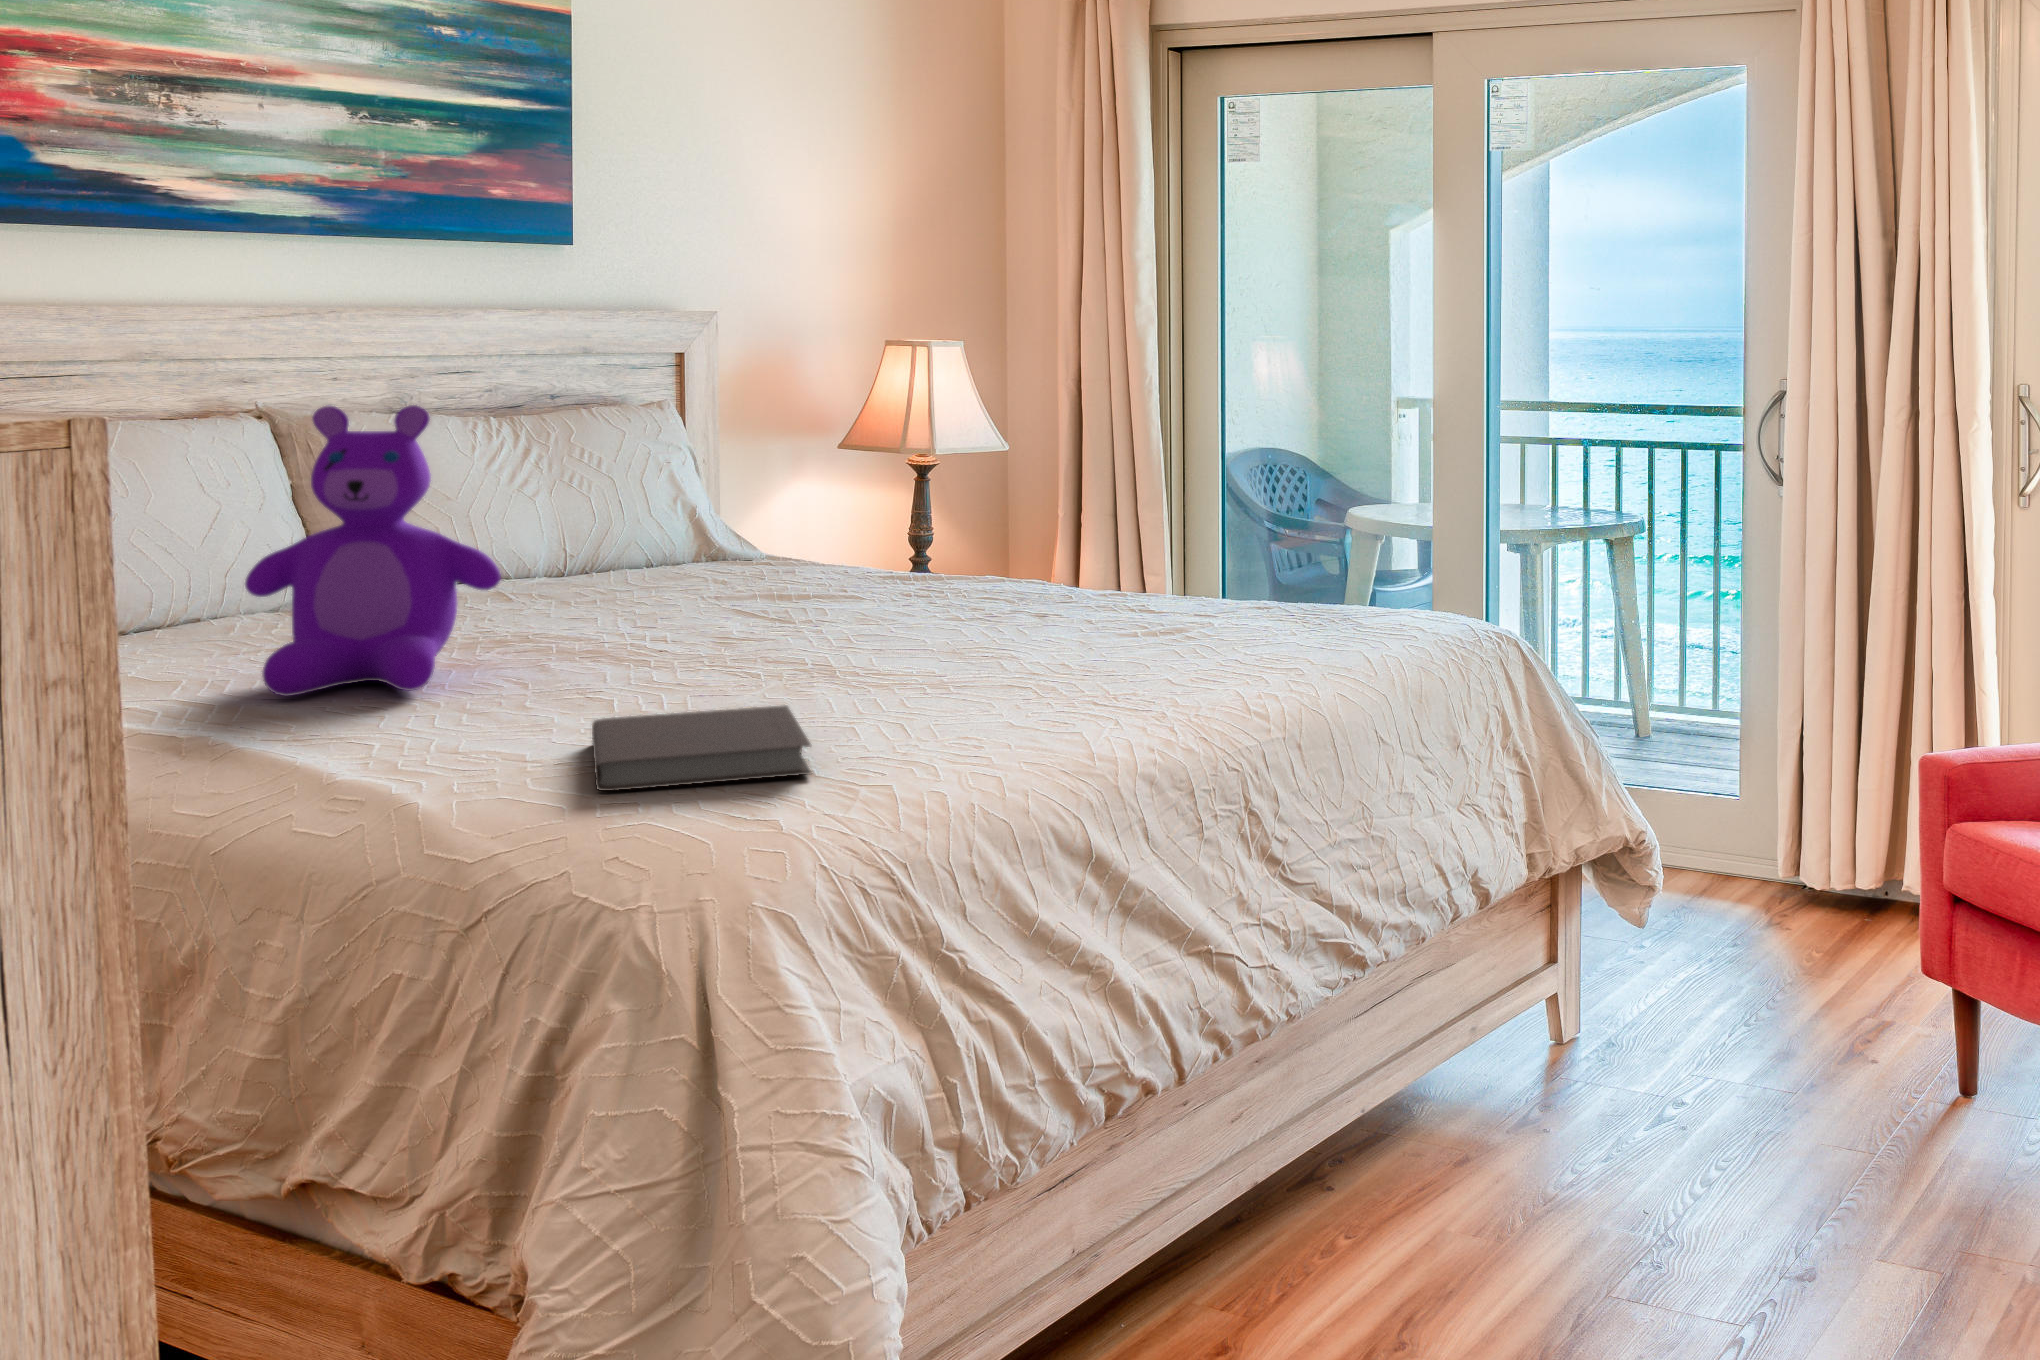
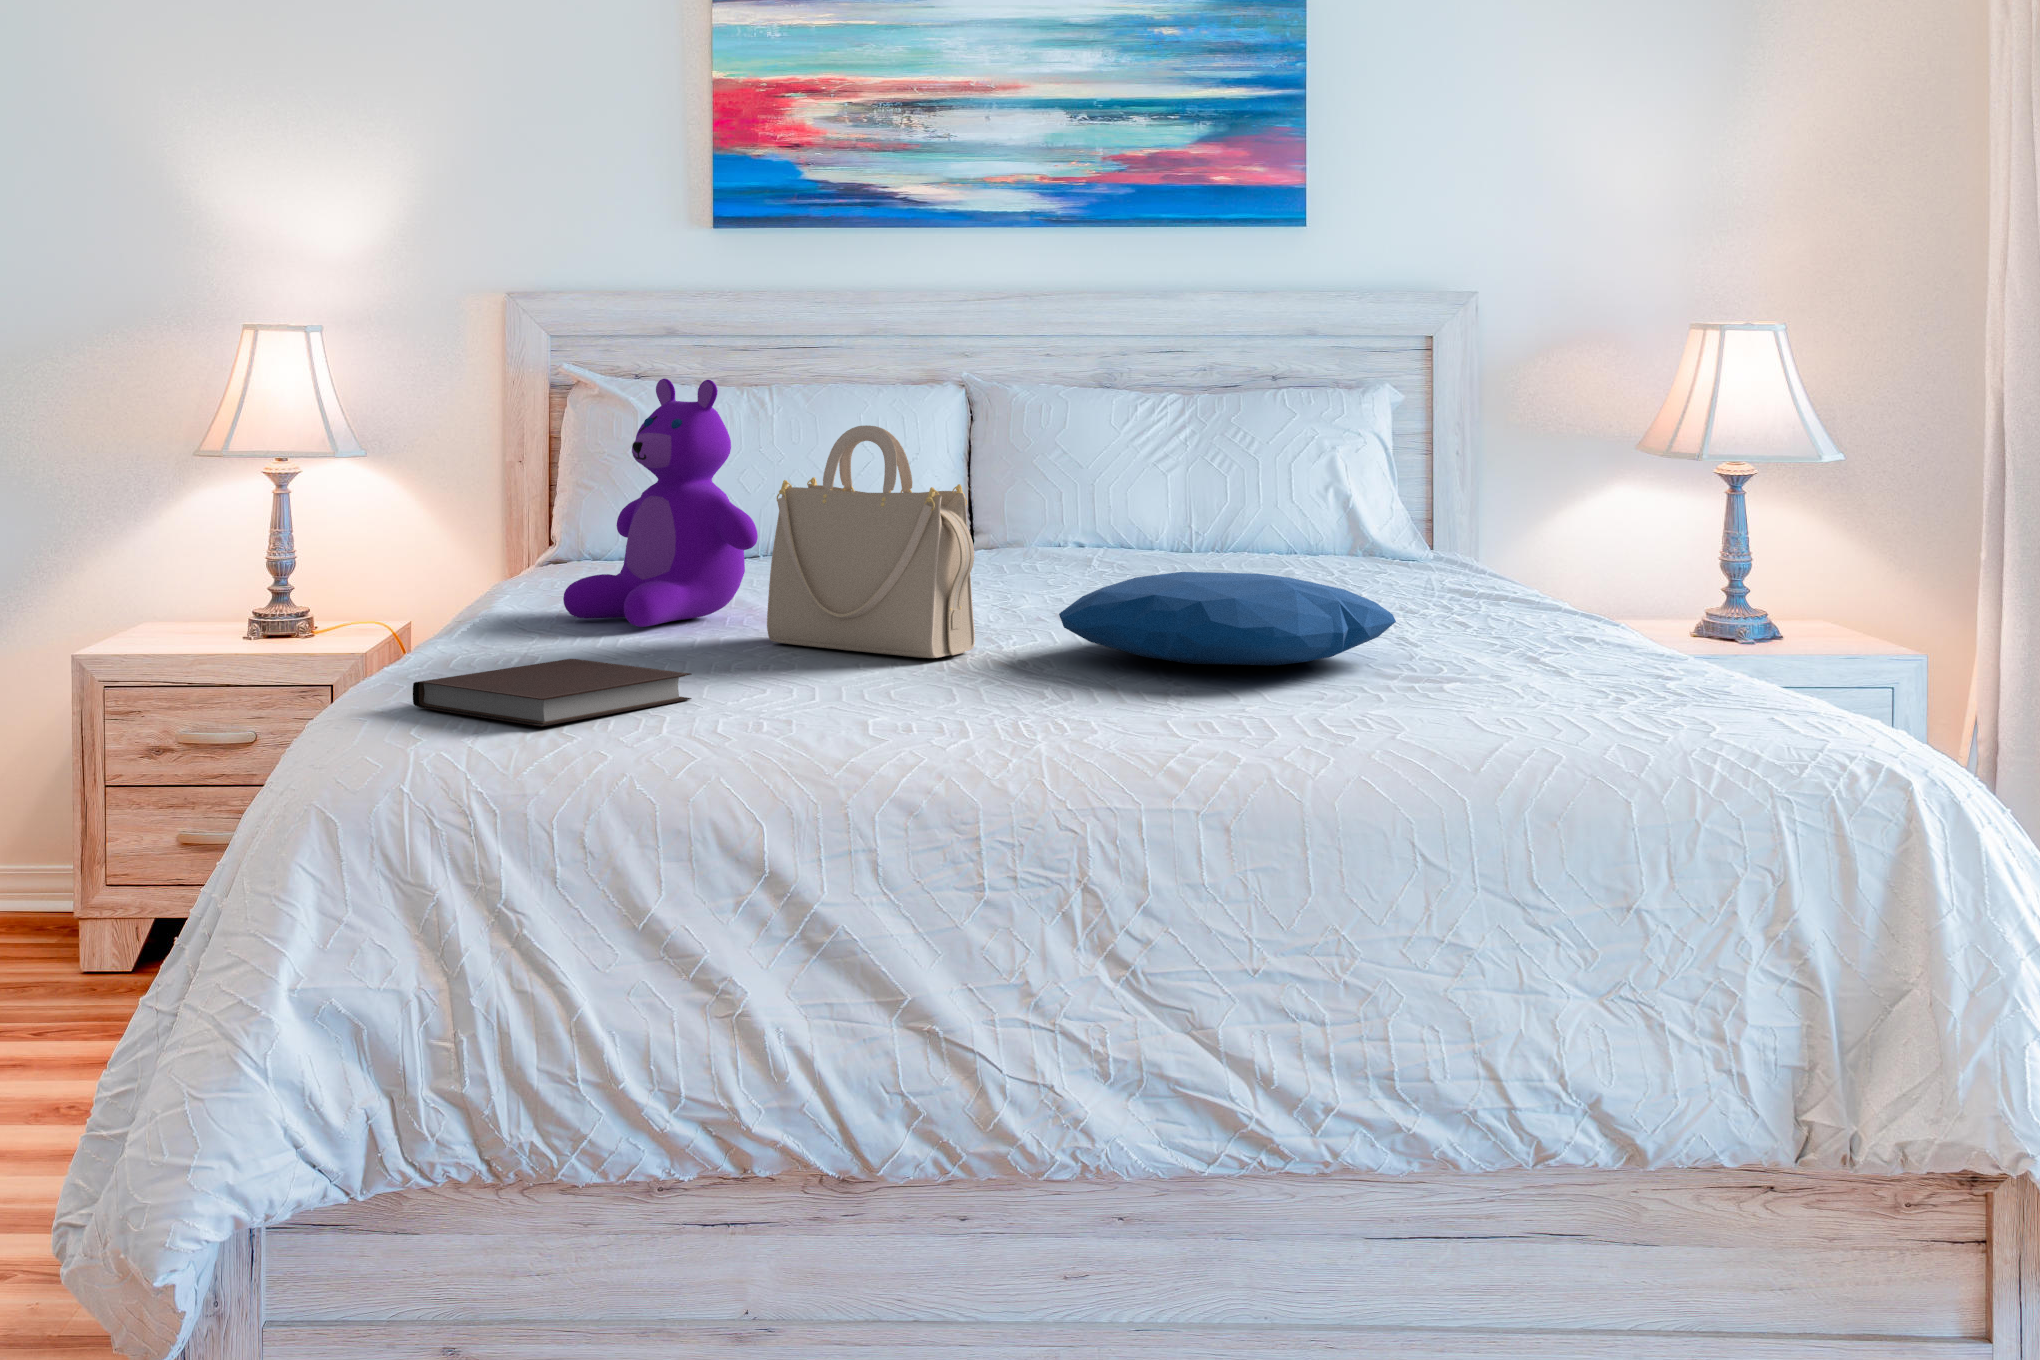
handbag: none [578,446,817,679] -> present [767,425,975,658]
pillow: none [852,554,1111,635] -> present [1059,572,1396,665]

